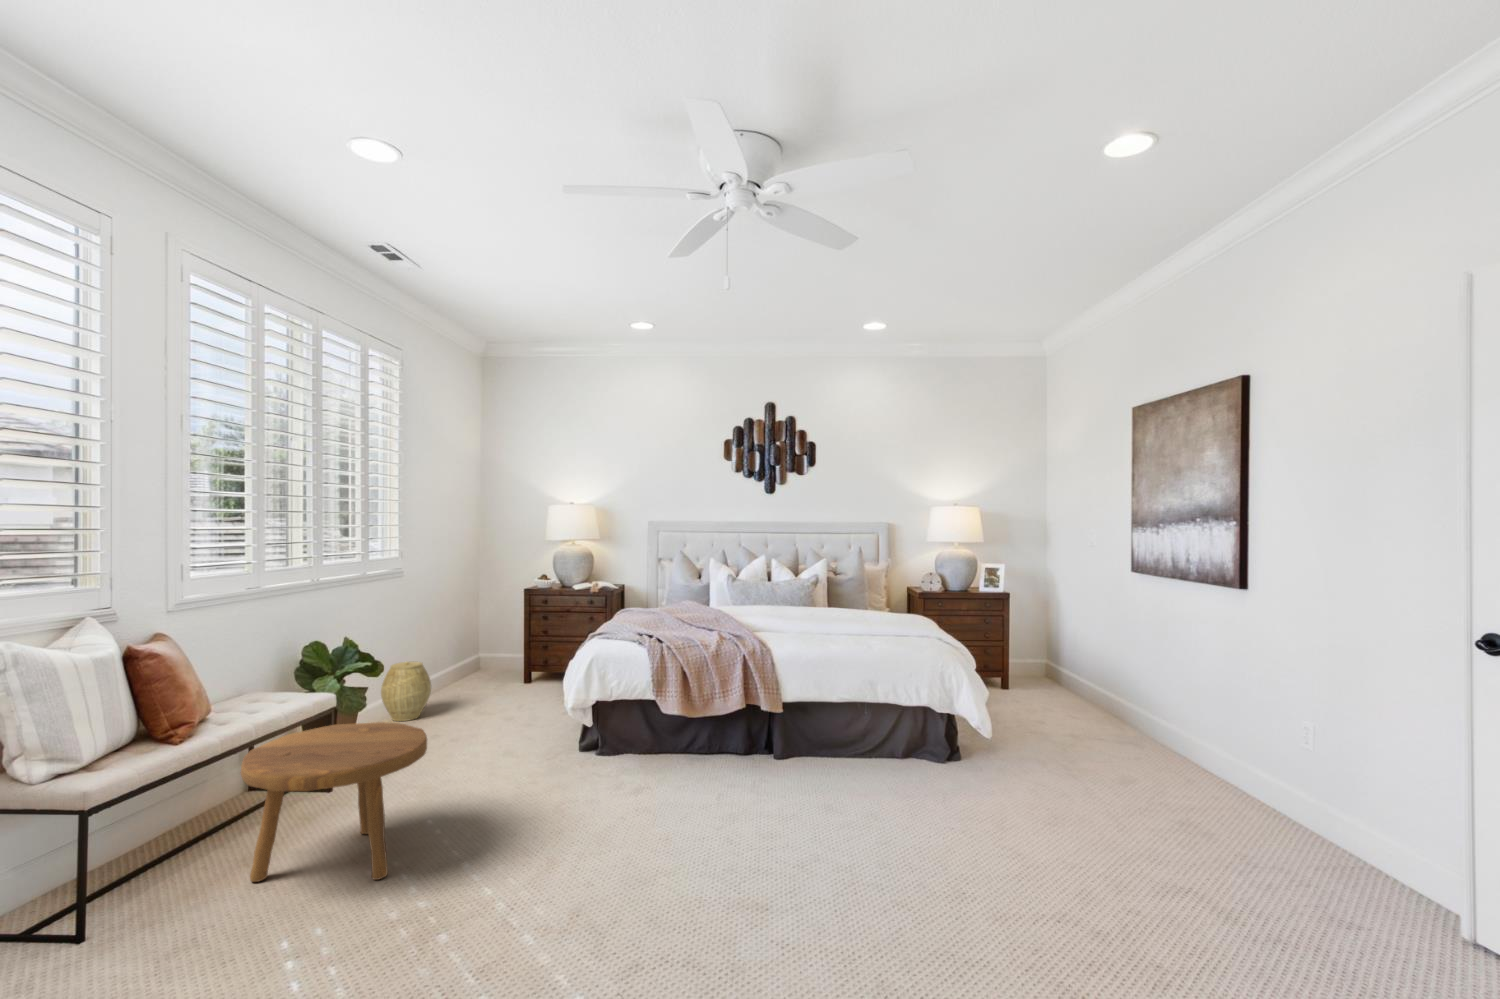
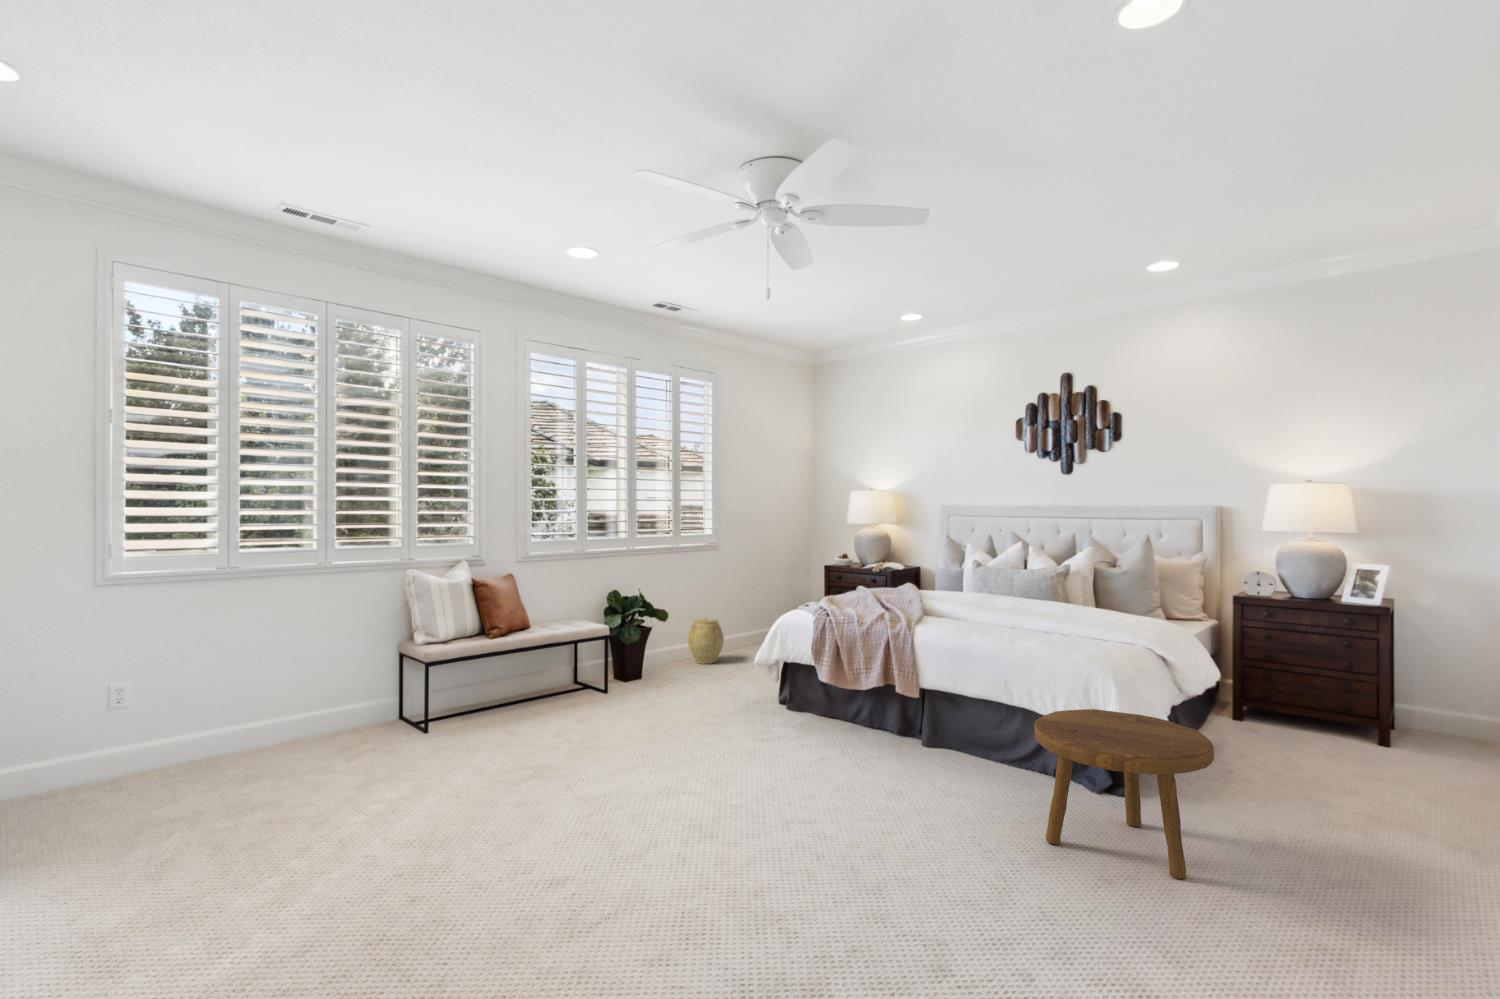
footstool: present [241,722,427,882] -> present [1035,709,1214,879]

